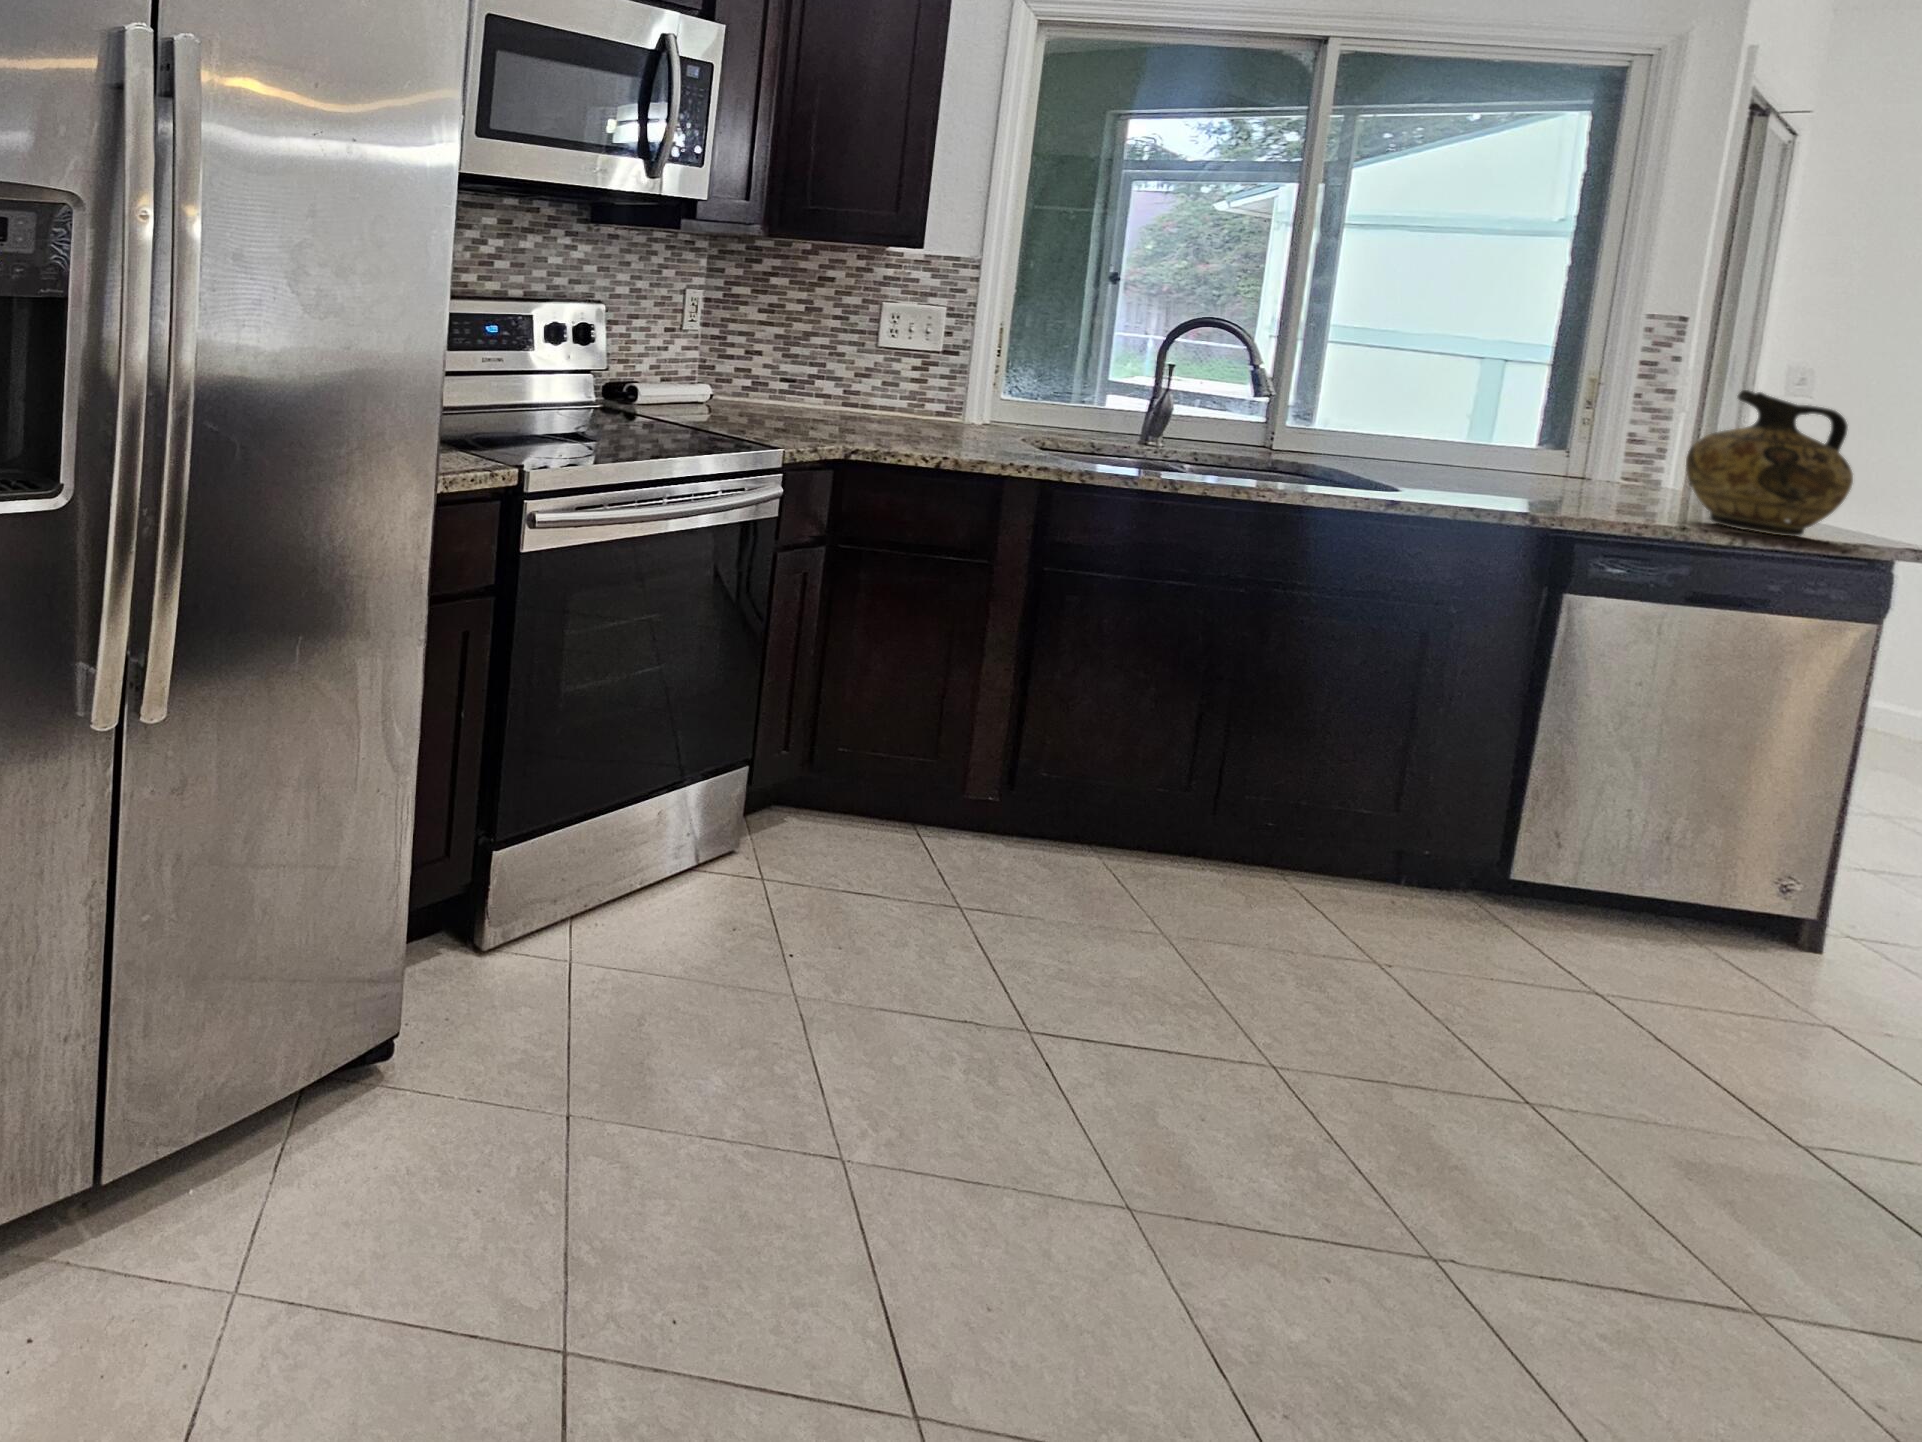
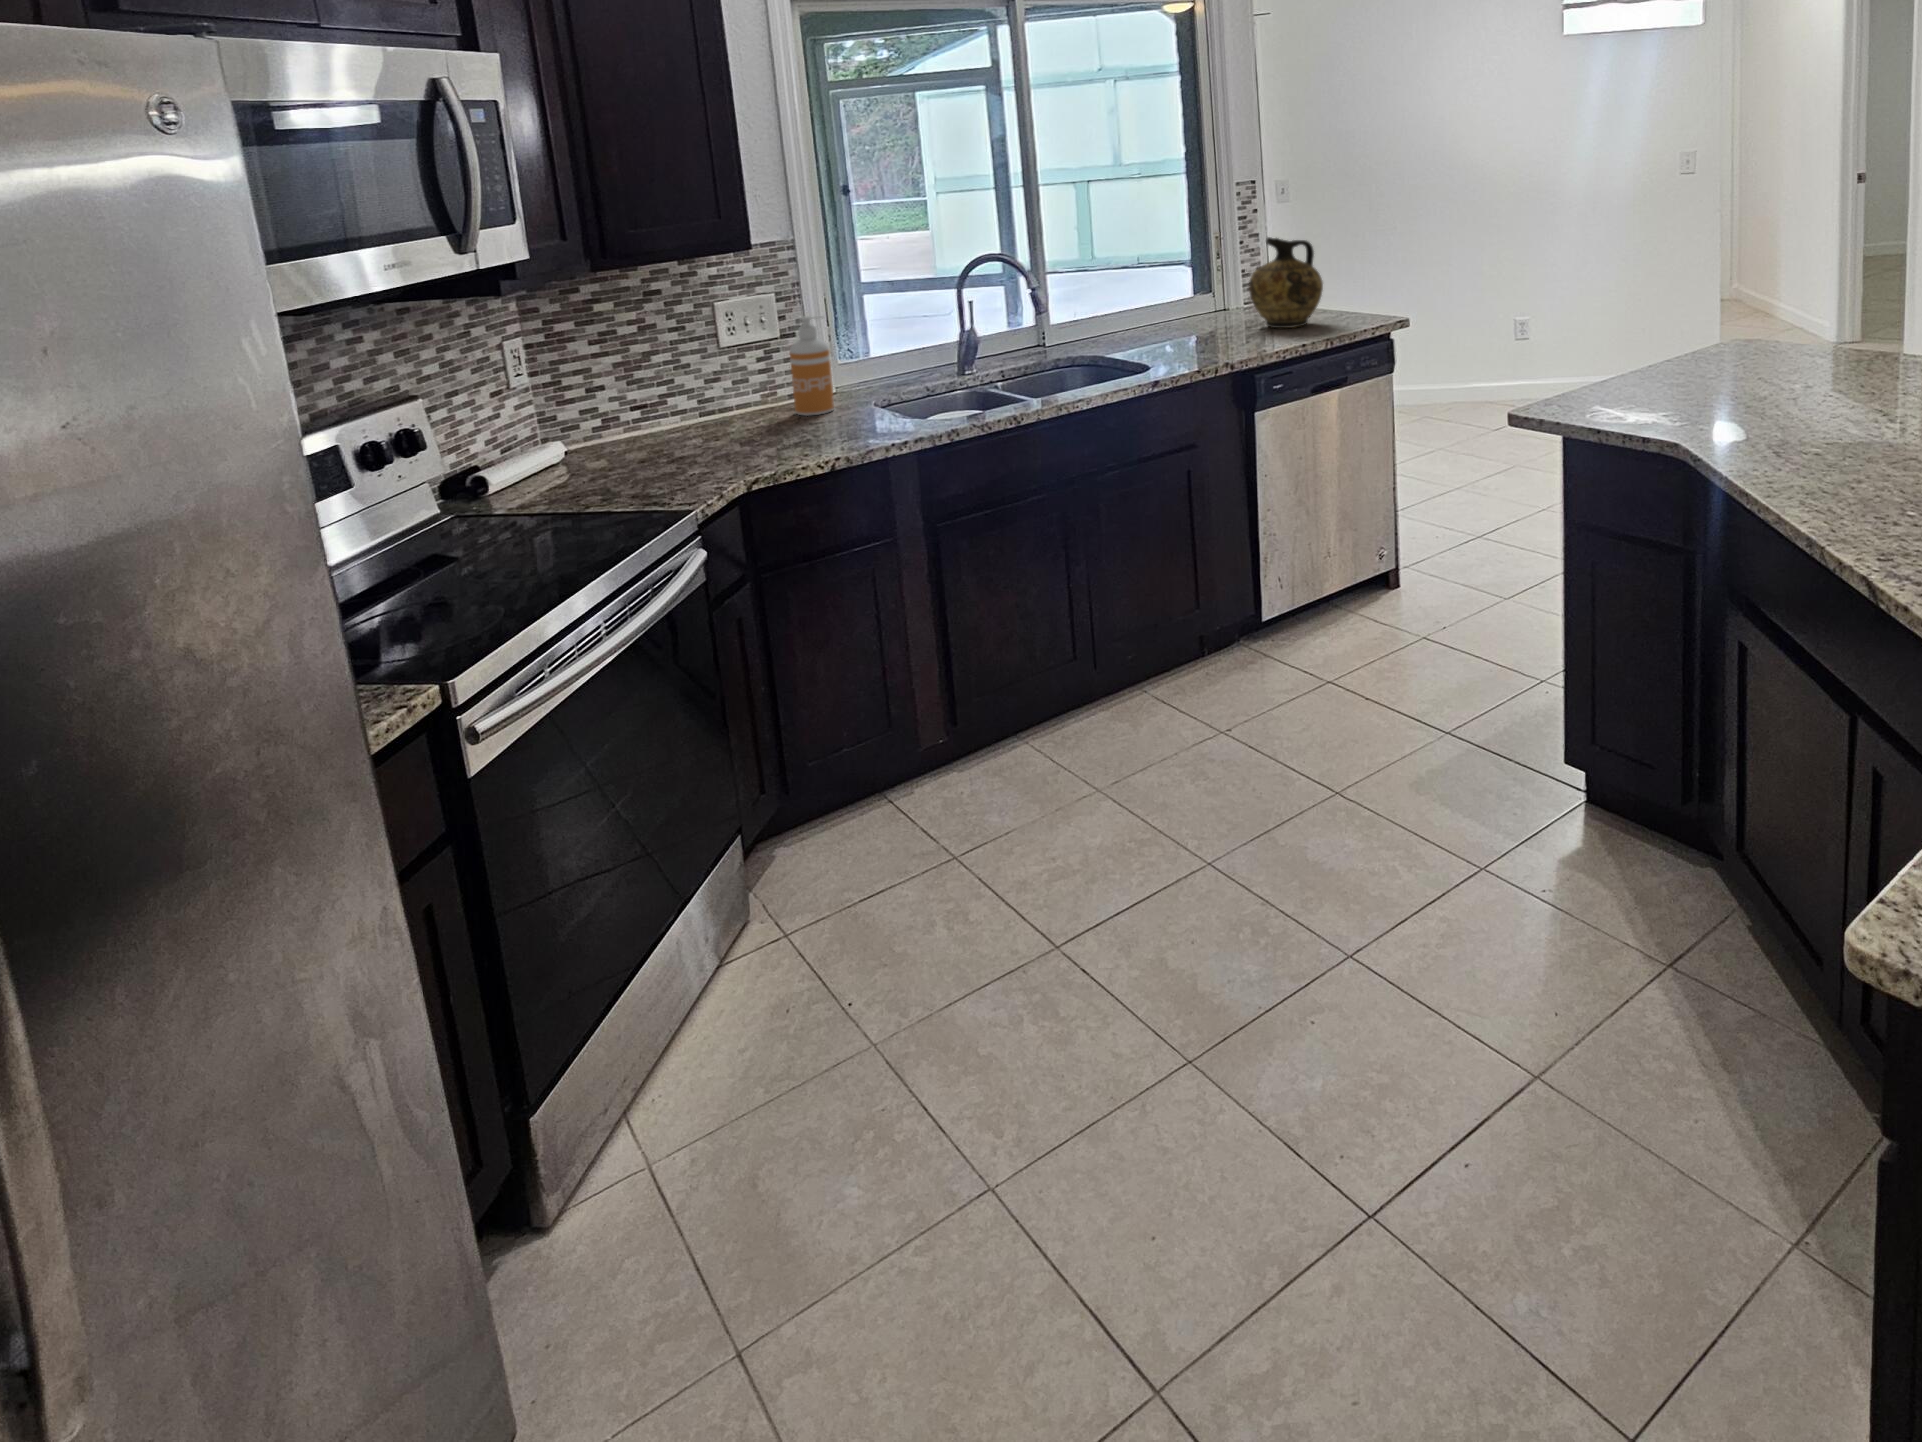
soap dispenser: none [935,332,991,436] -> present [790,316,834,415]

